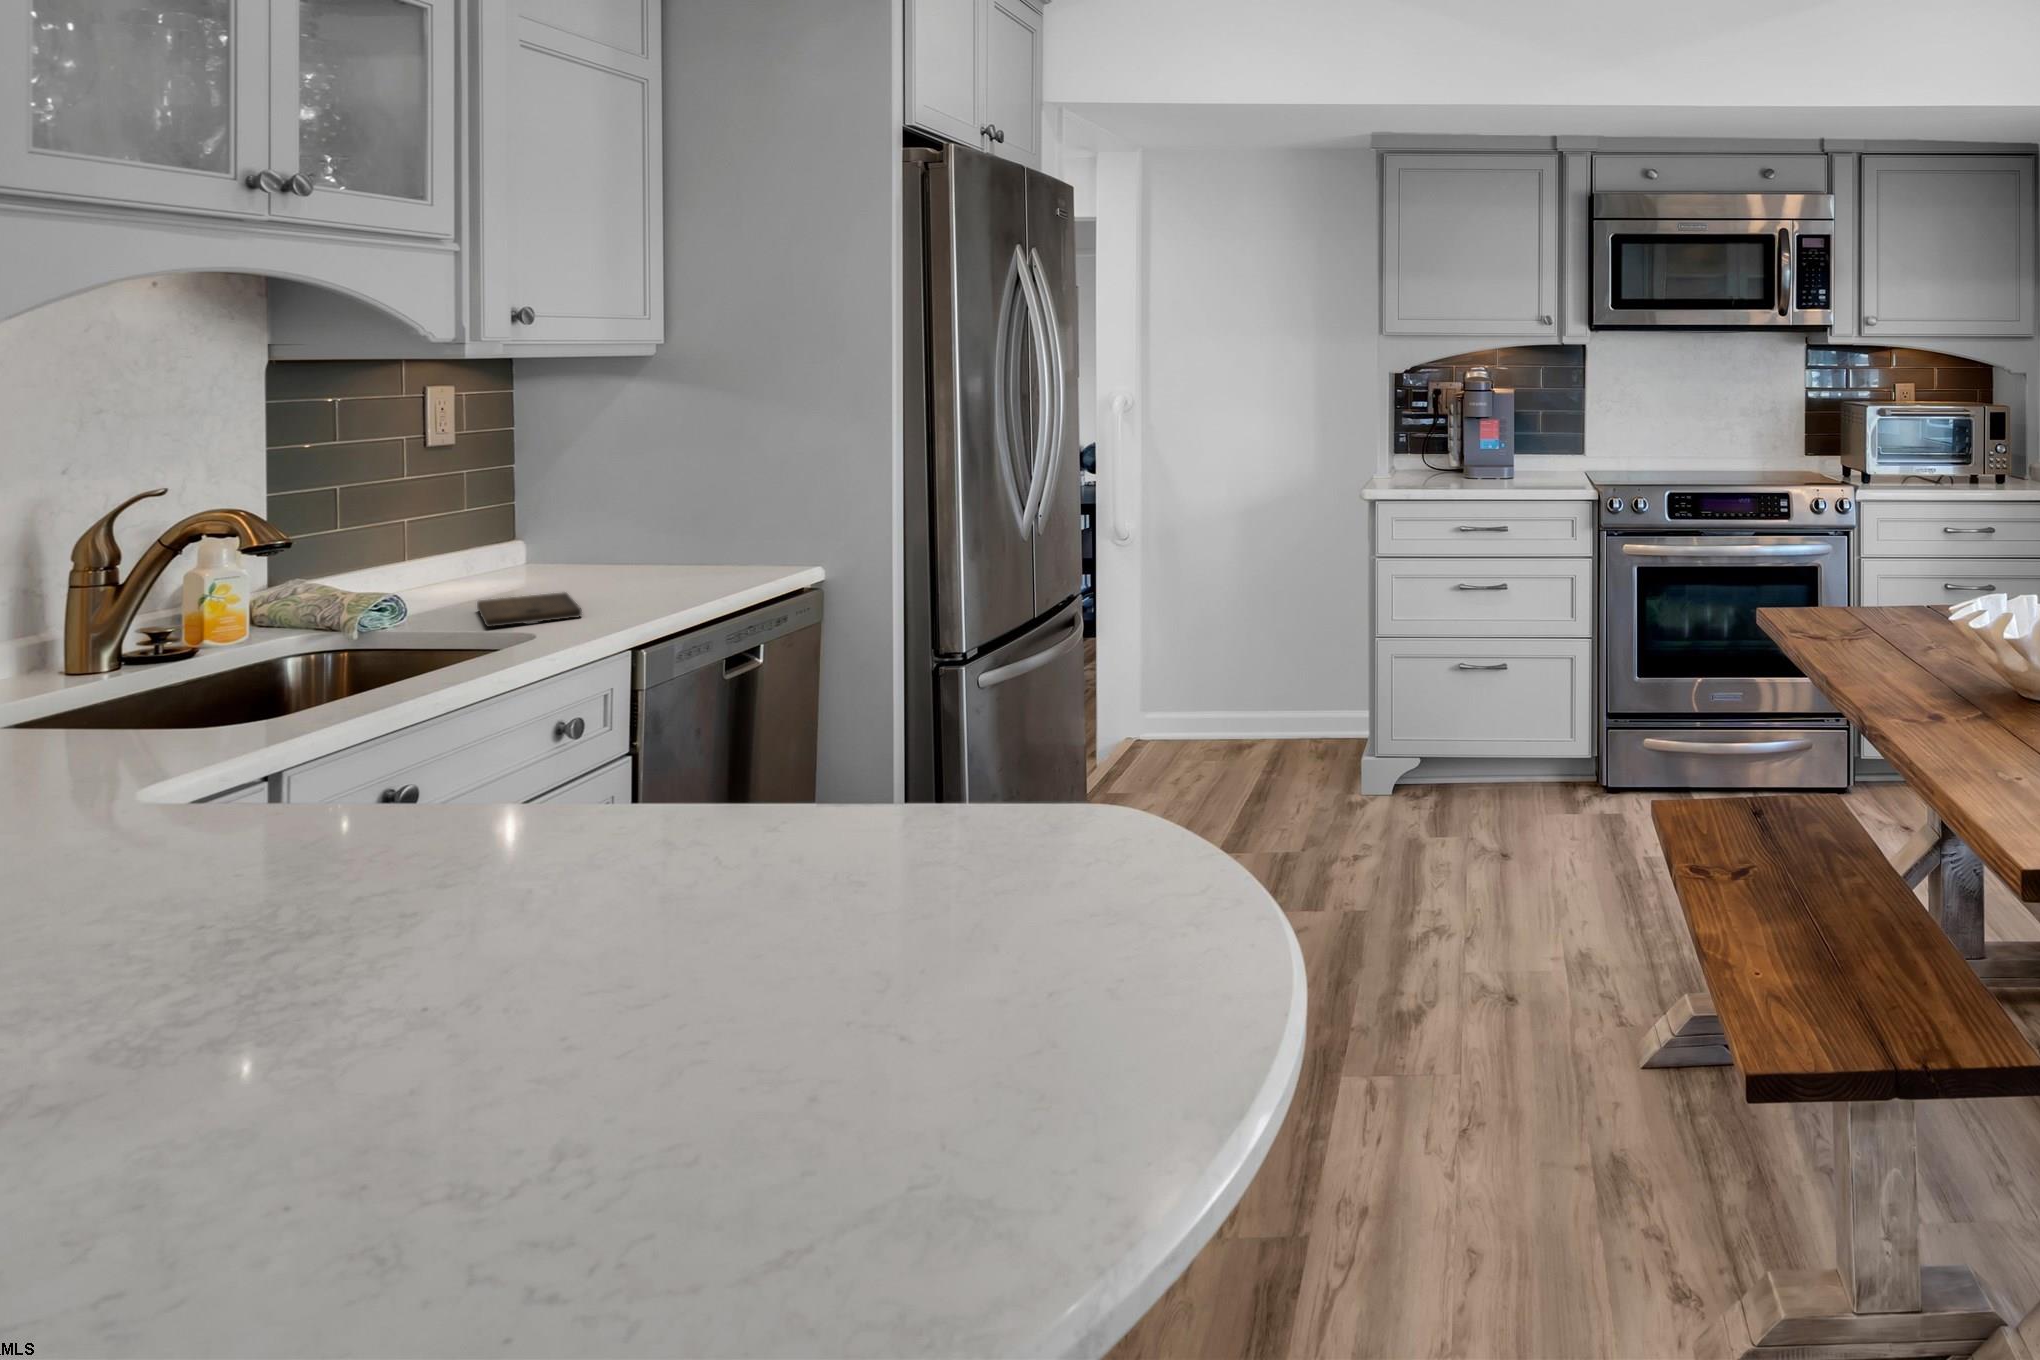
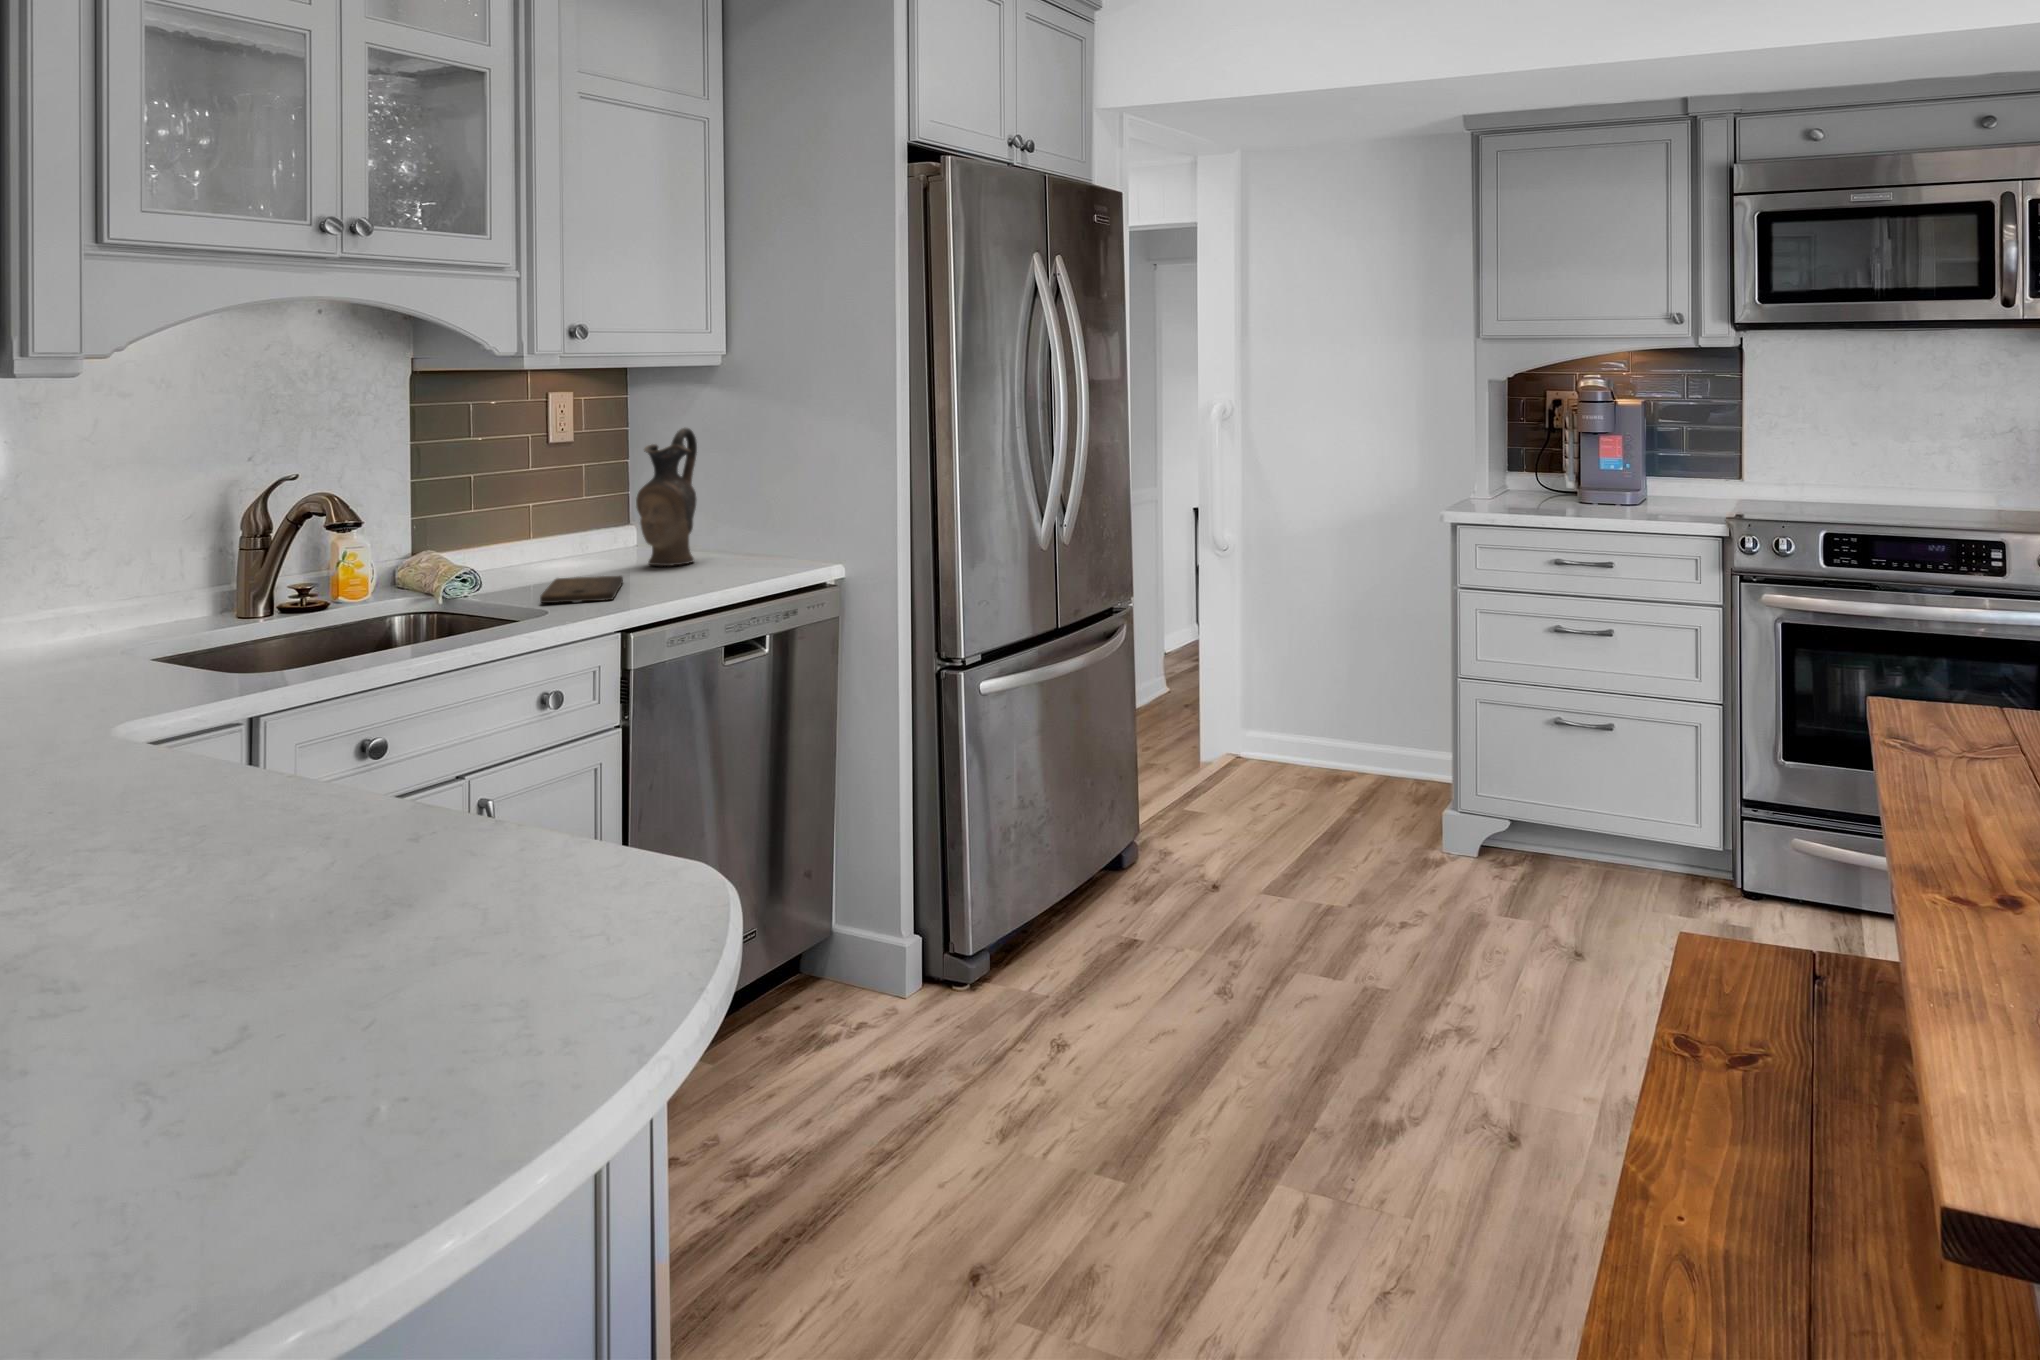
ceramic pitcher: none [560,425,636,581] -> present [636,428,697,566]

